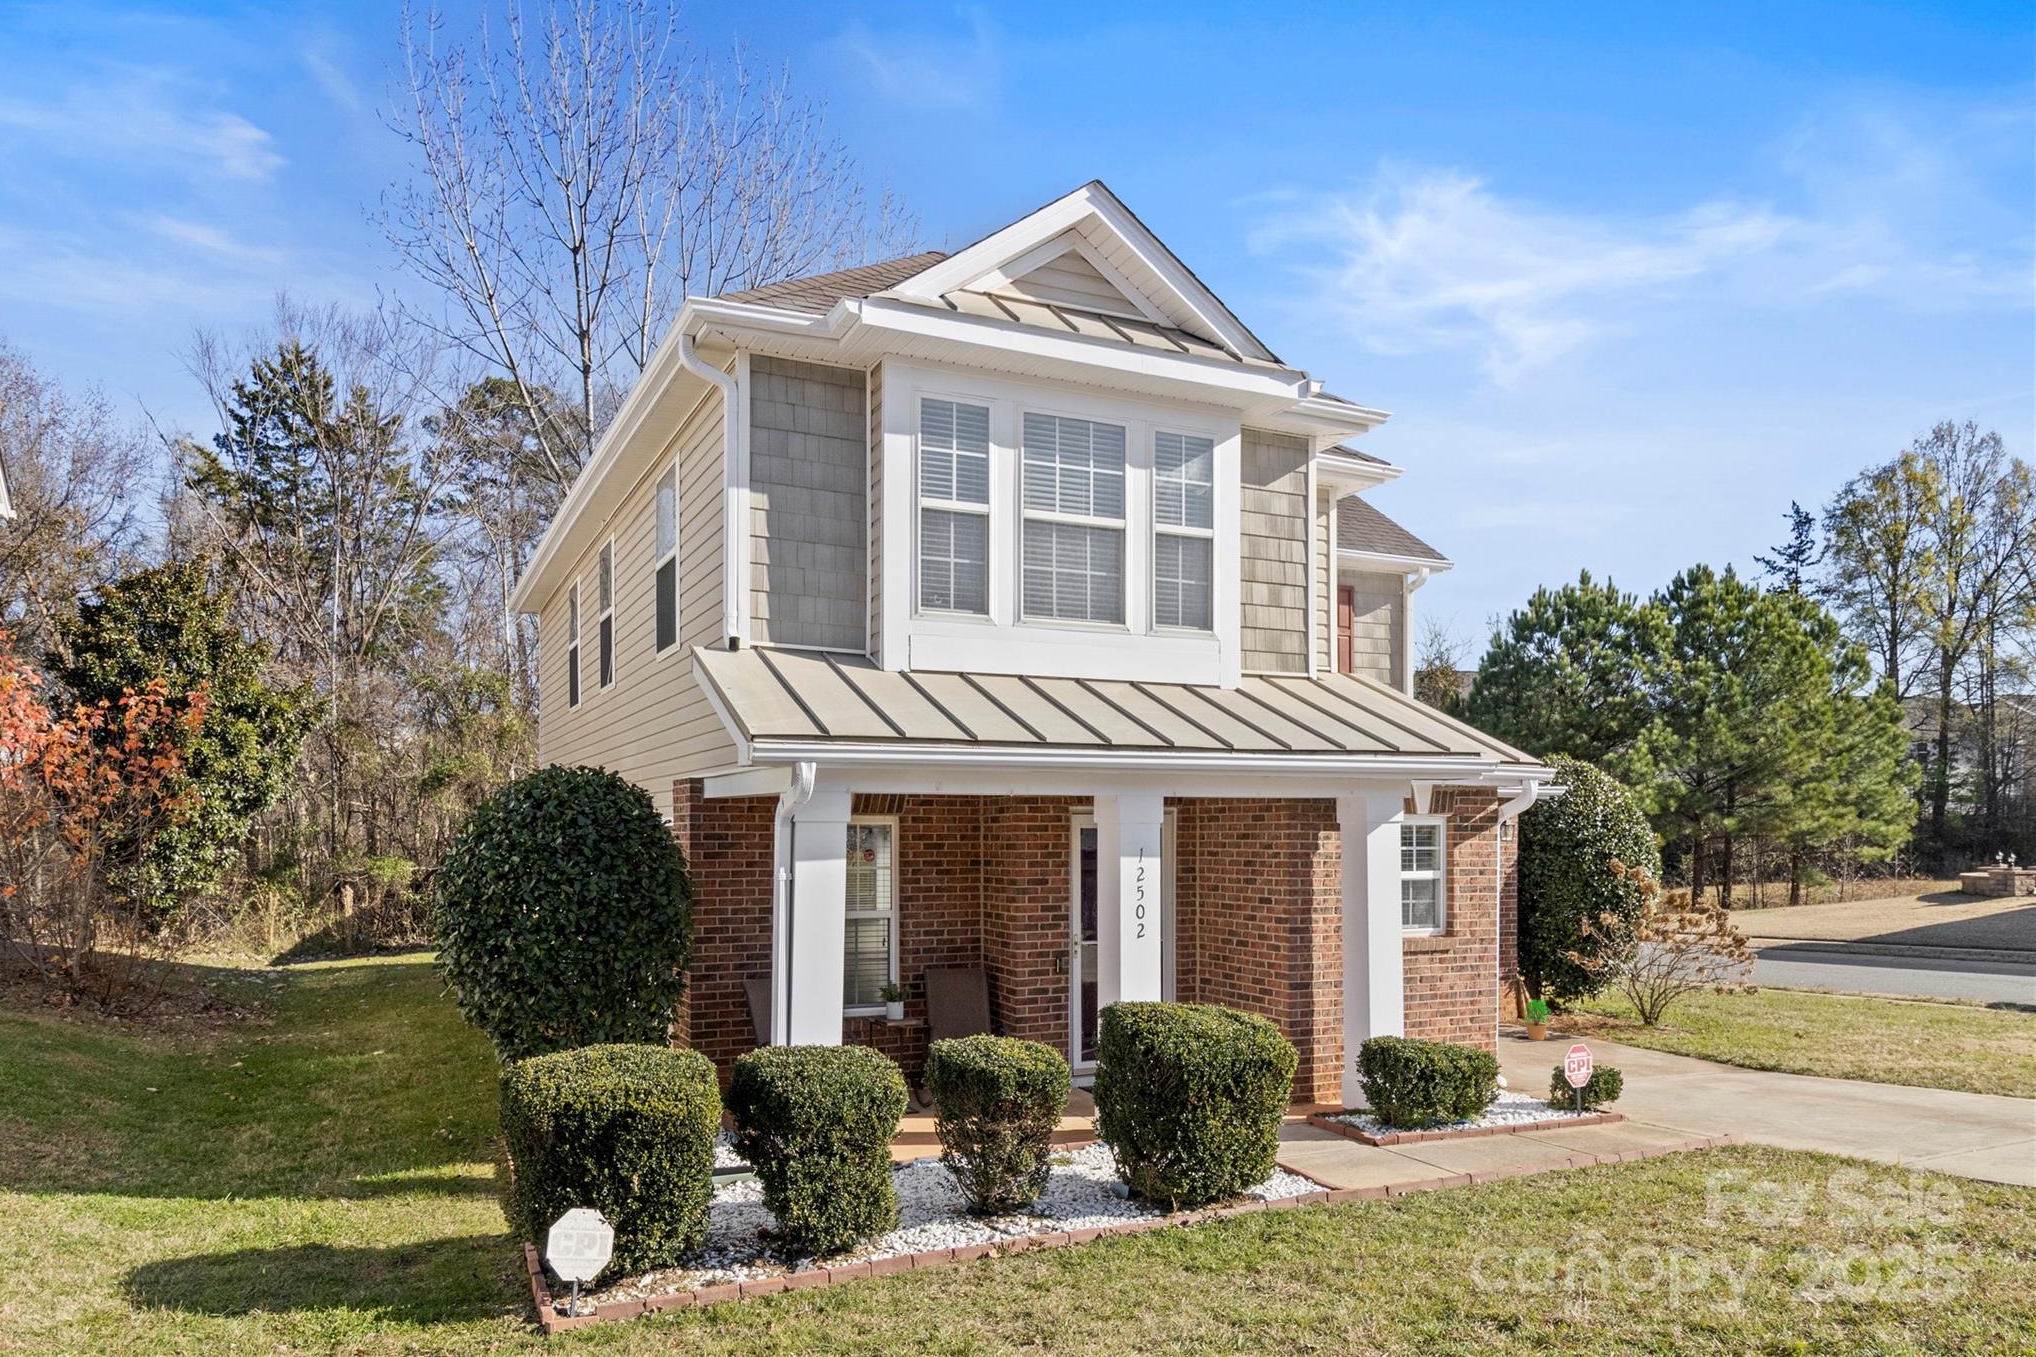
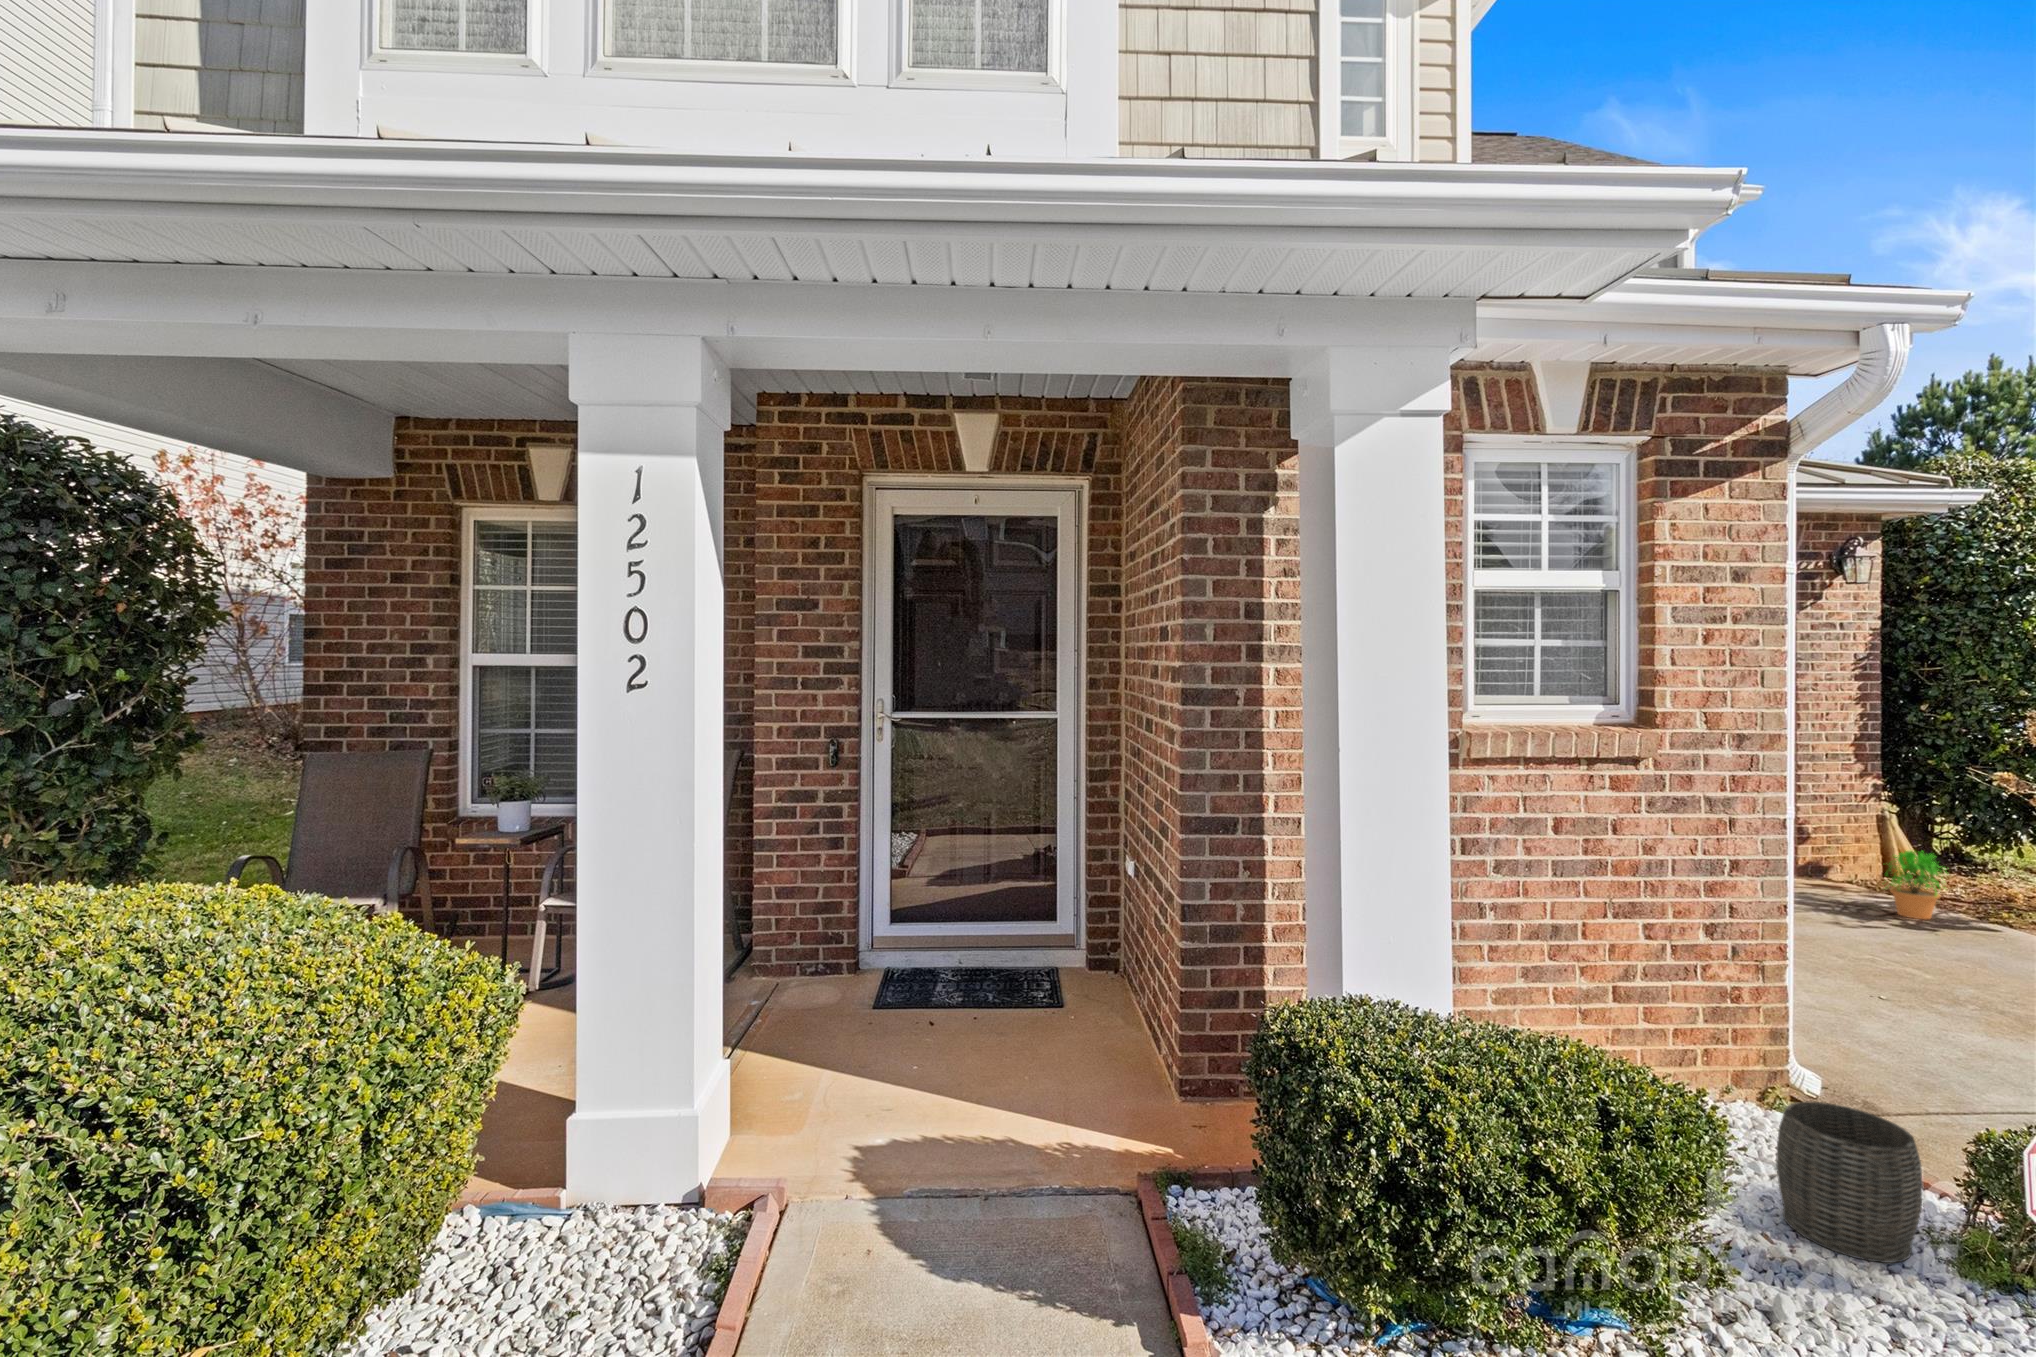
woven basket: none [1502,1079,1542,1125] -> present [1776,1101,1923,1263]

